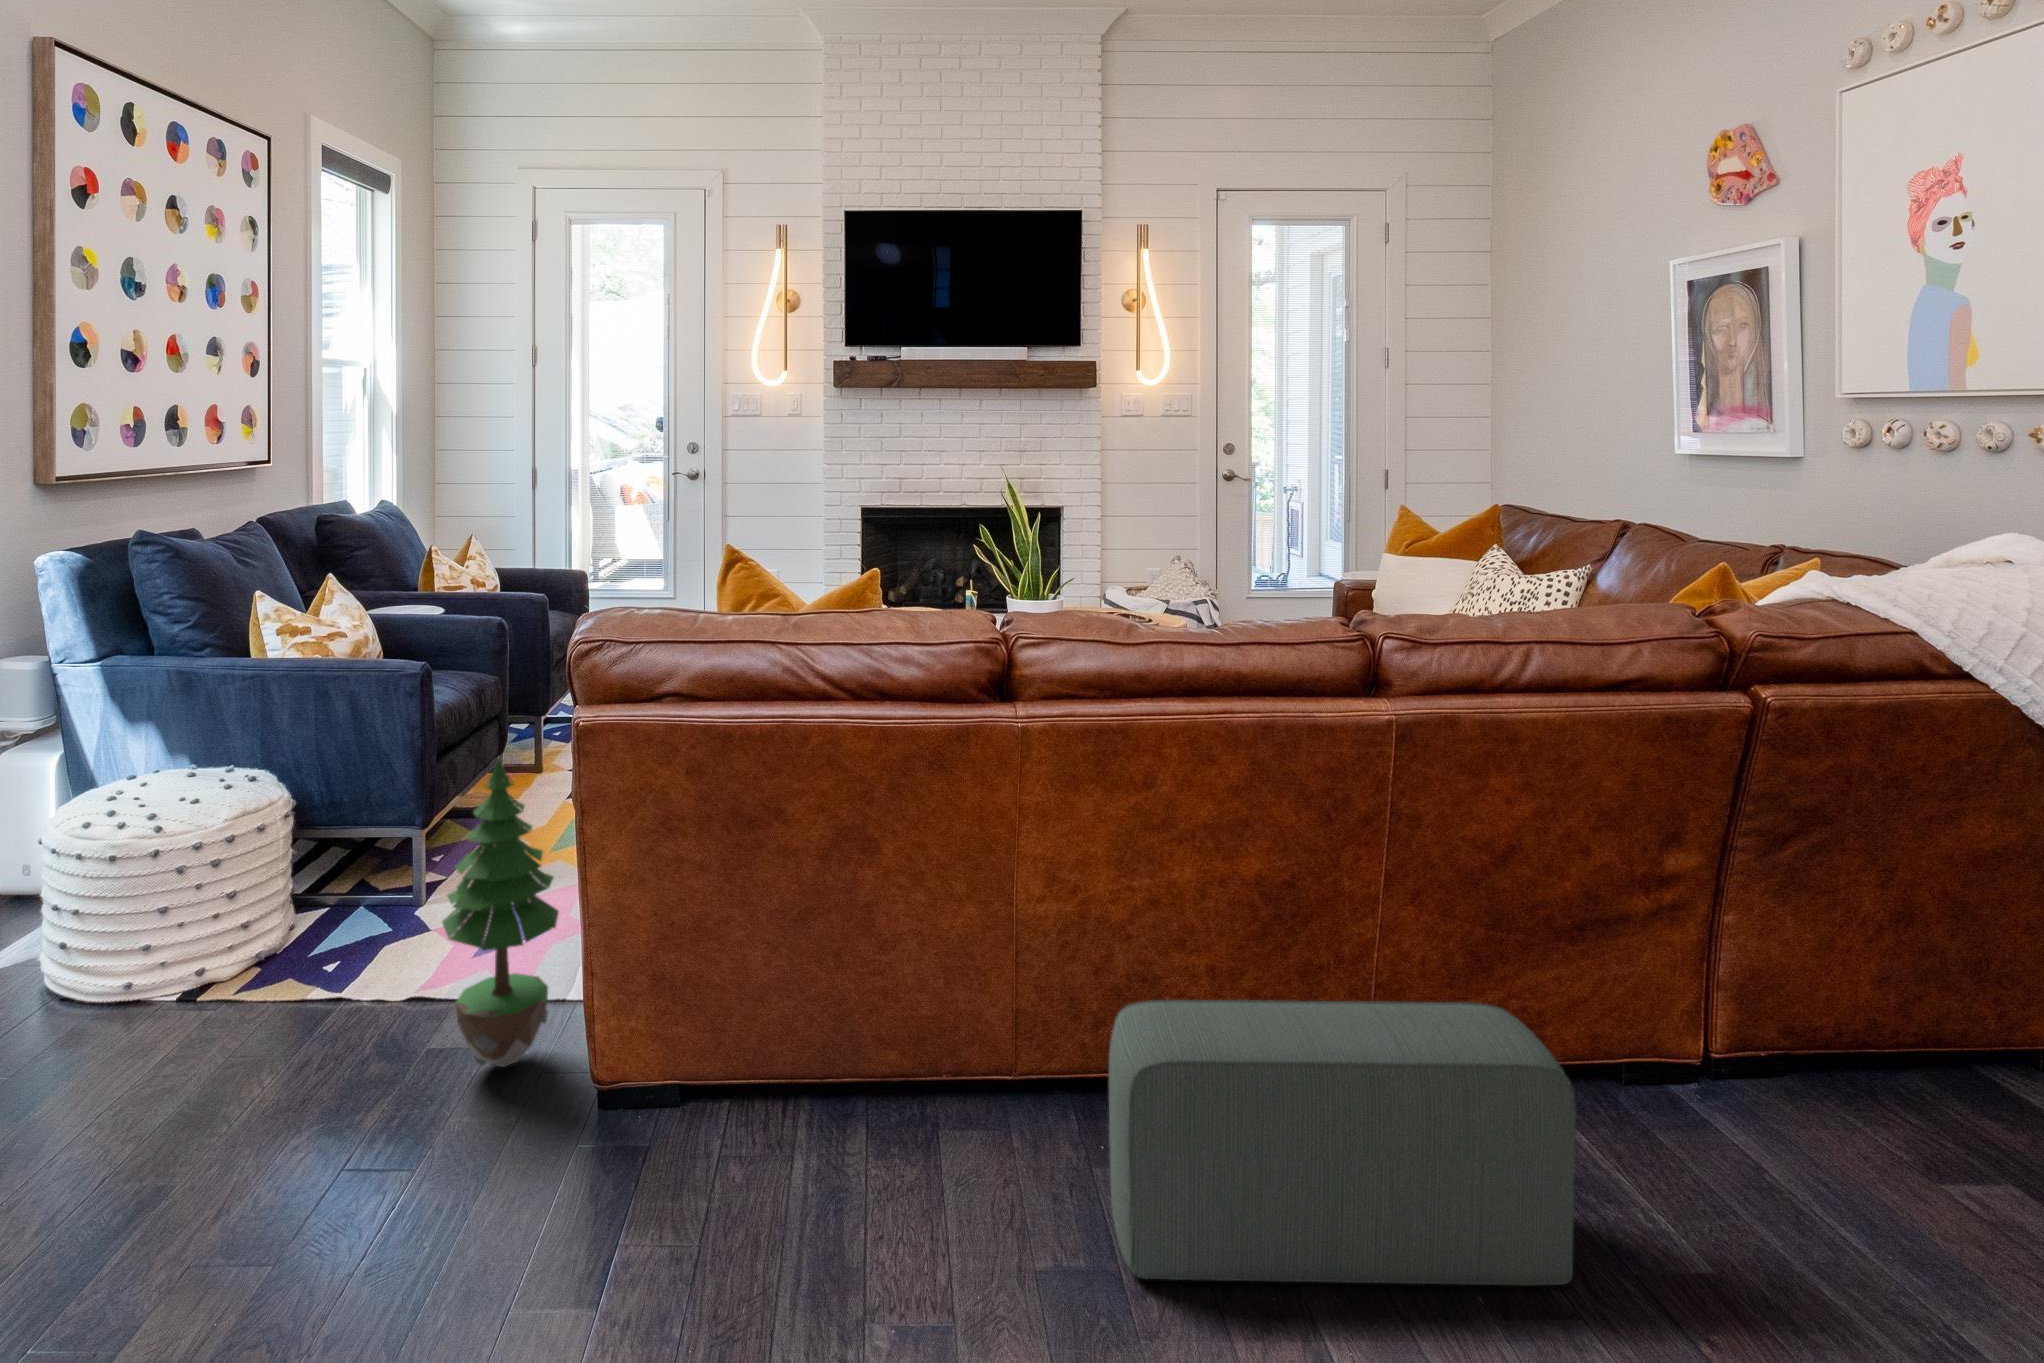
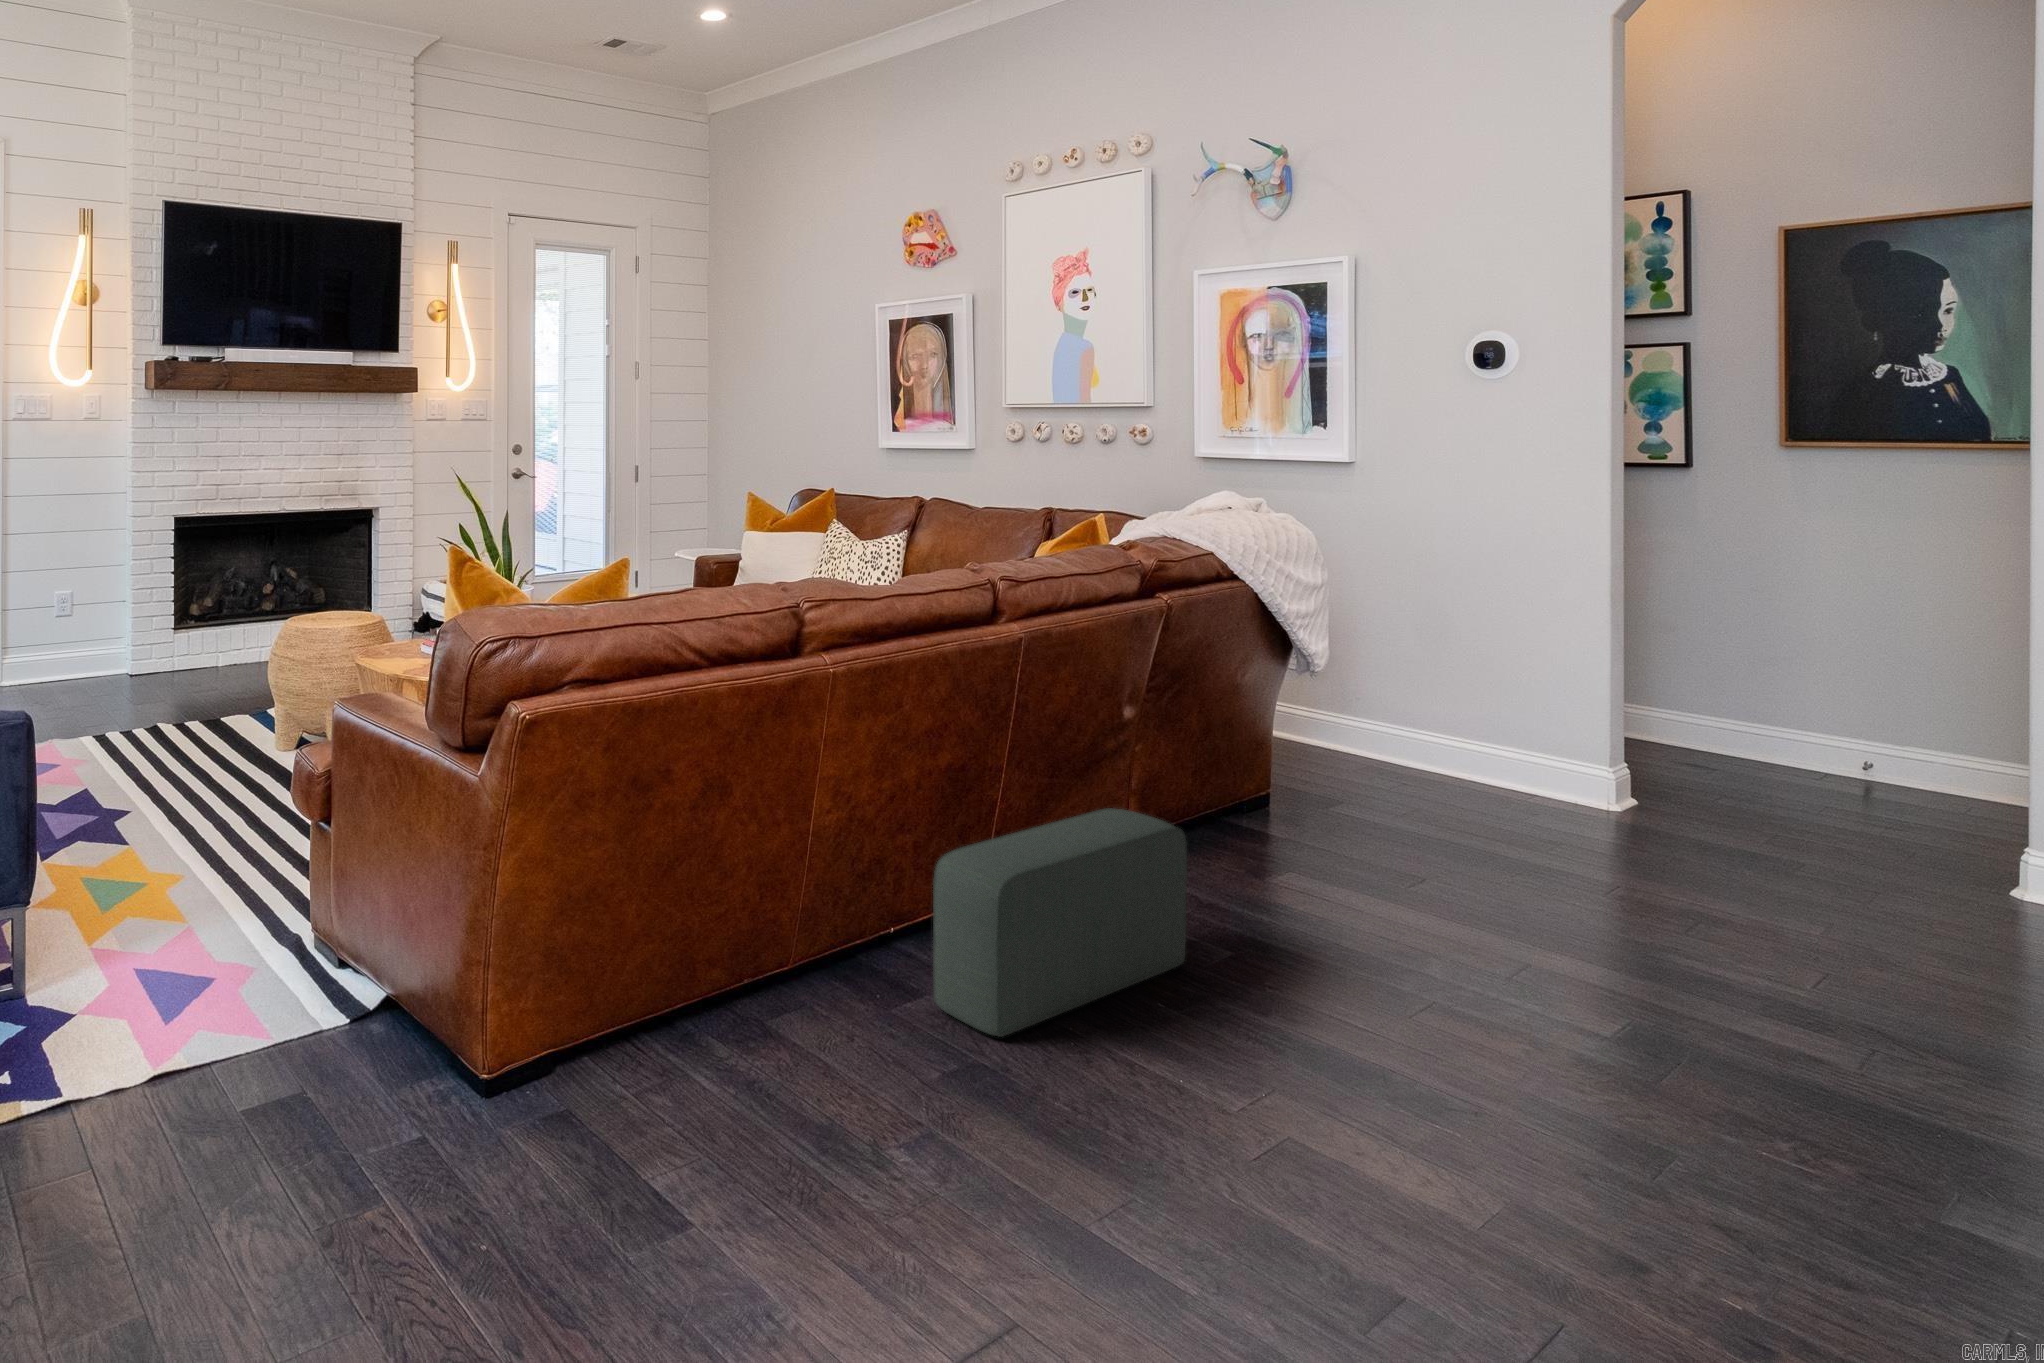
potted tree: present [442,760,559,1067] -> none [294,768,413,1094]

